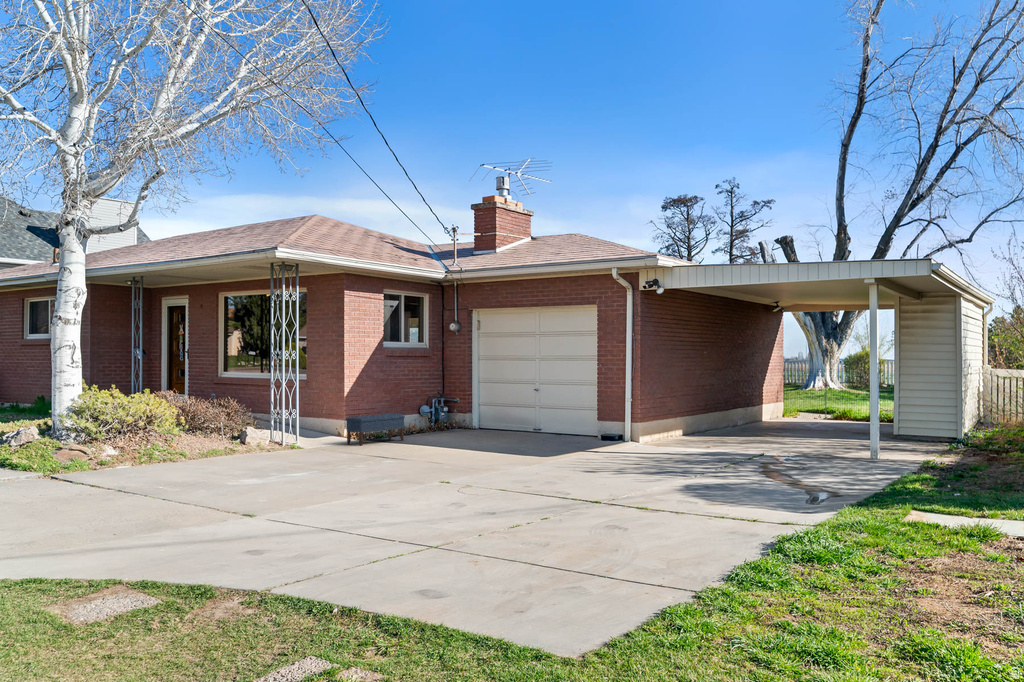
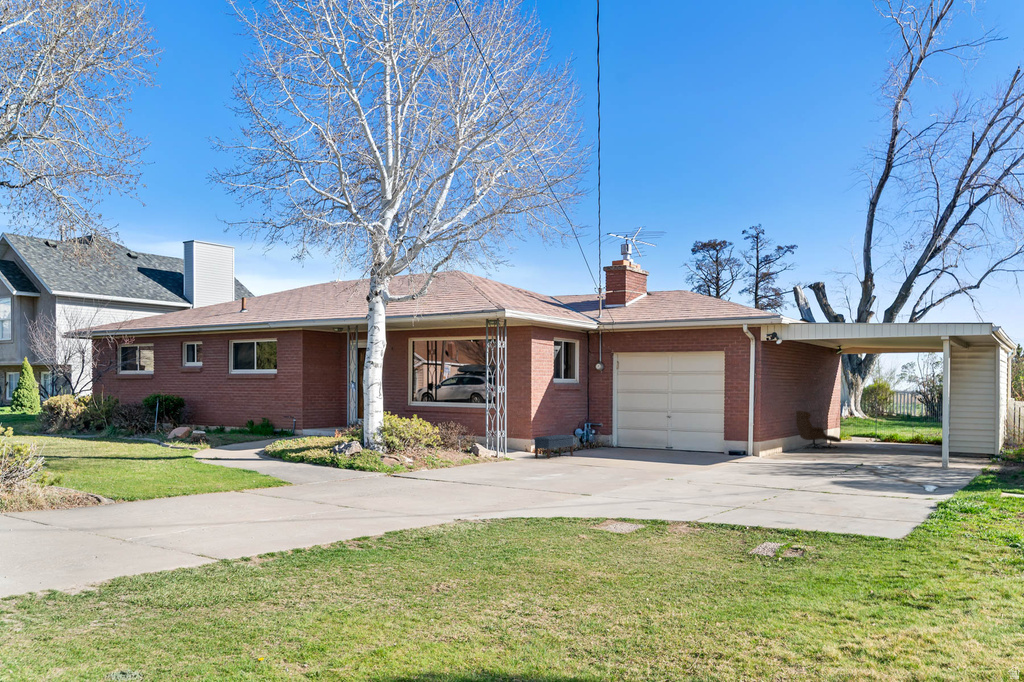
lounge chair: none [709,382,765,430] -> present [796,411,841,448]

